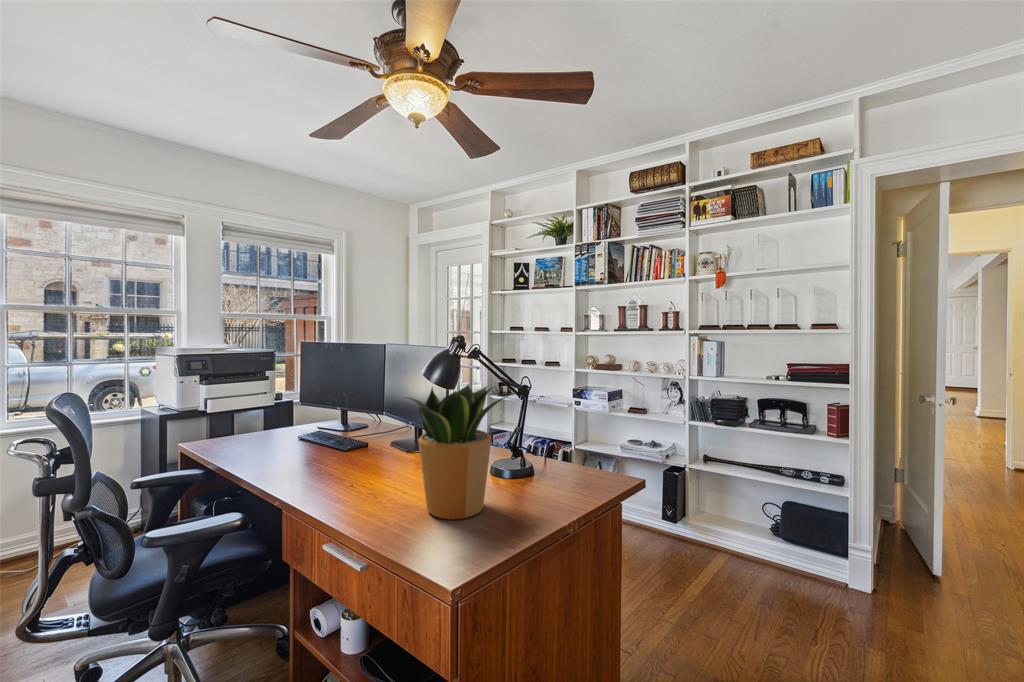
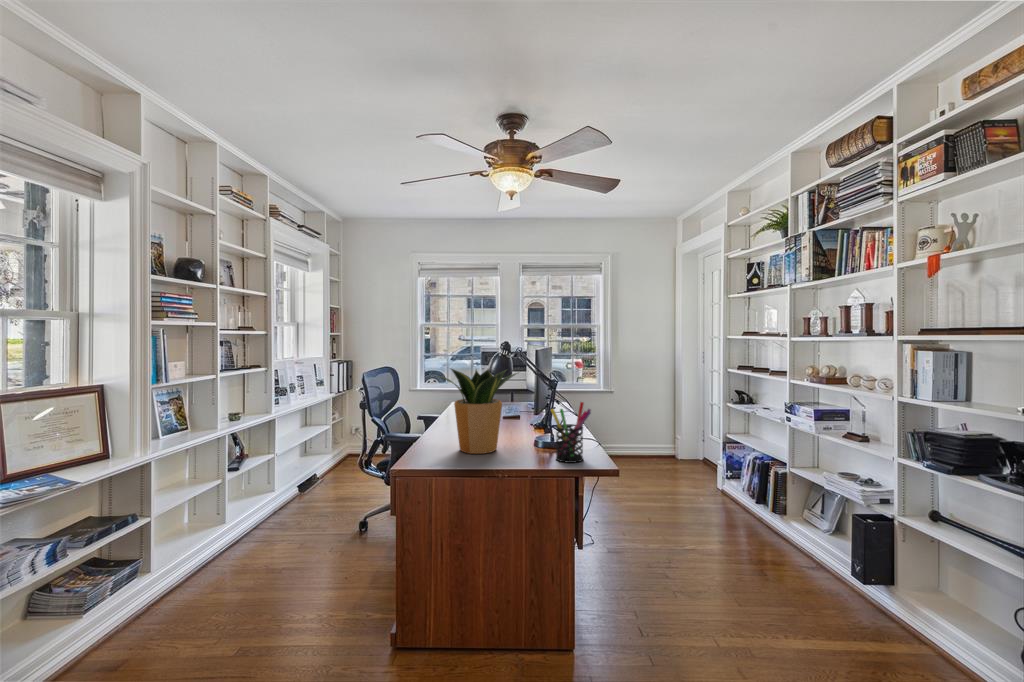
pen holder: none [549,415,597,493] -> present [551,402,591,463]

